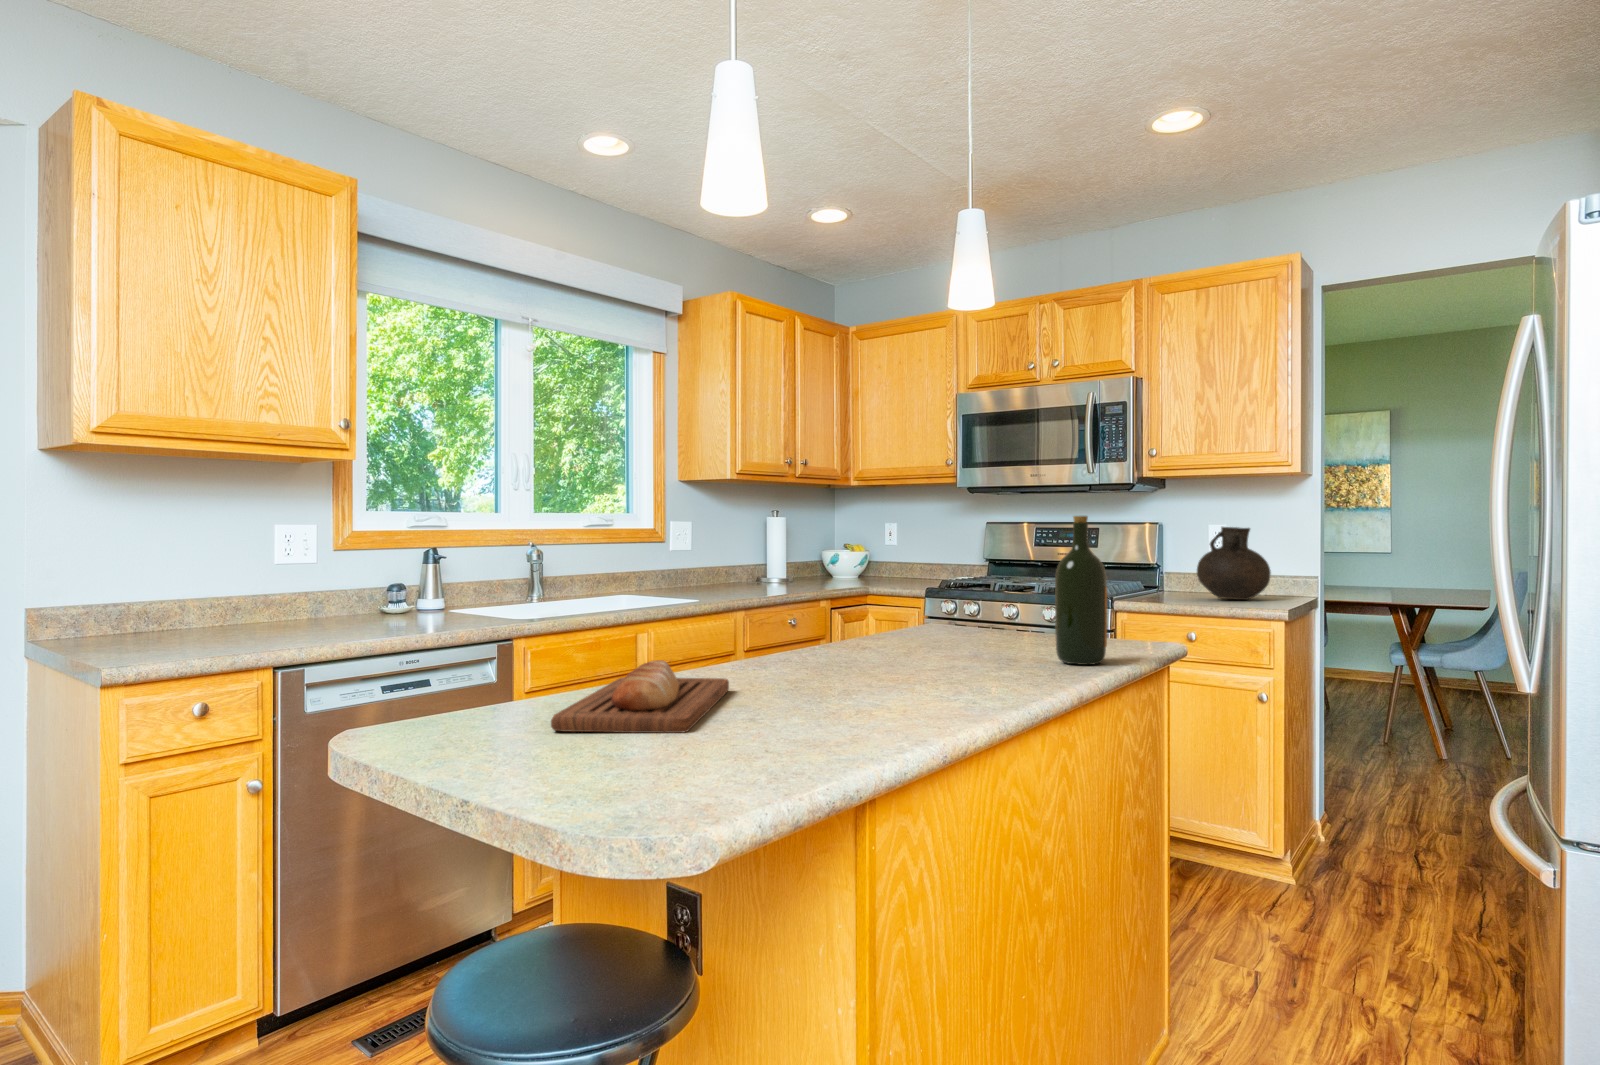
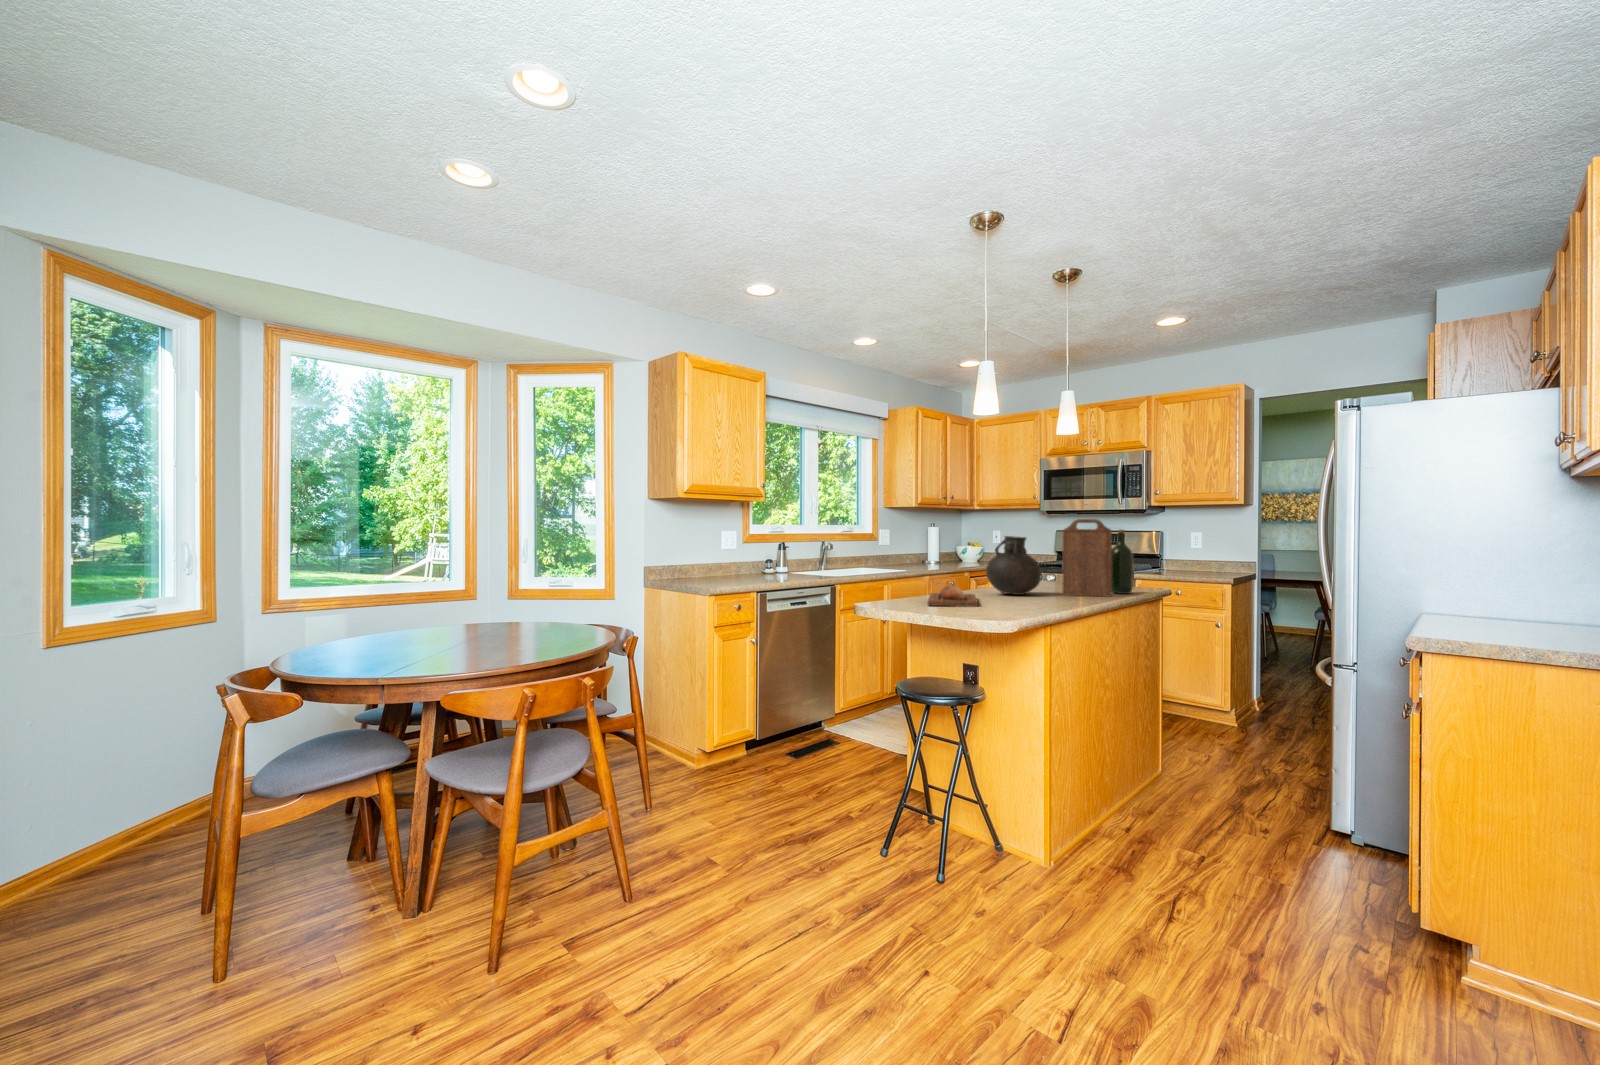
cutting board: none [947,489,1057,676] -> present [1062,519,1112,597]
vase: present [1197,527,1271,600] -> present [986,536,1042,595]

